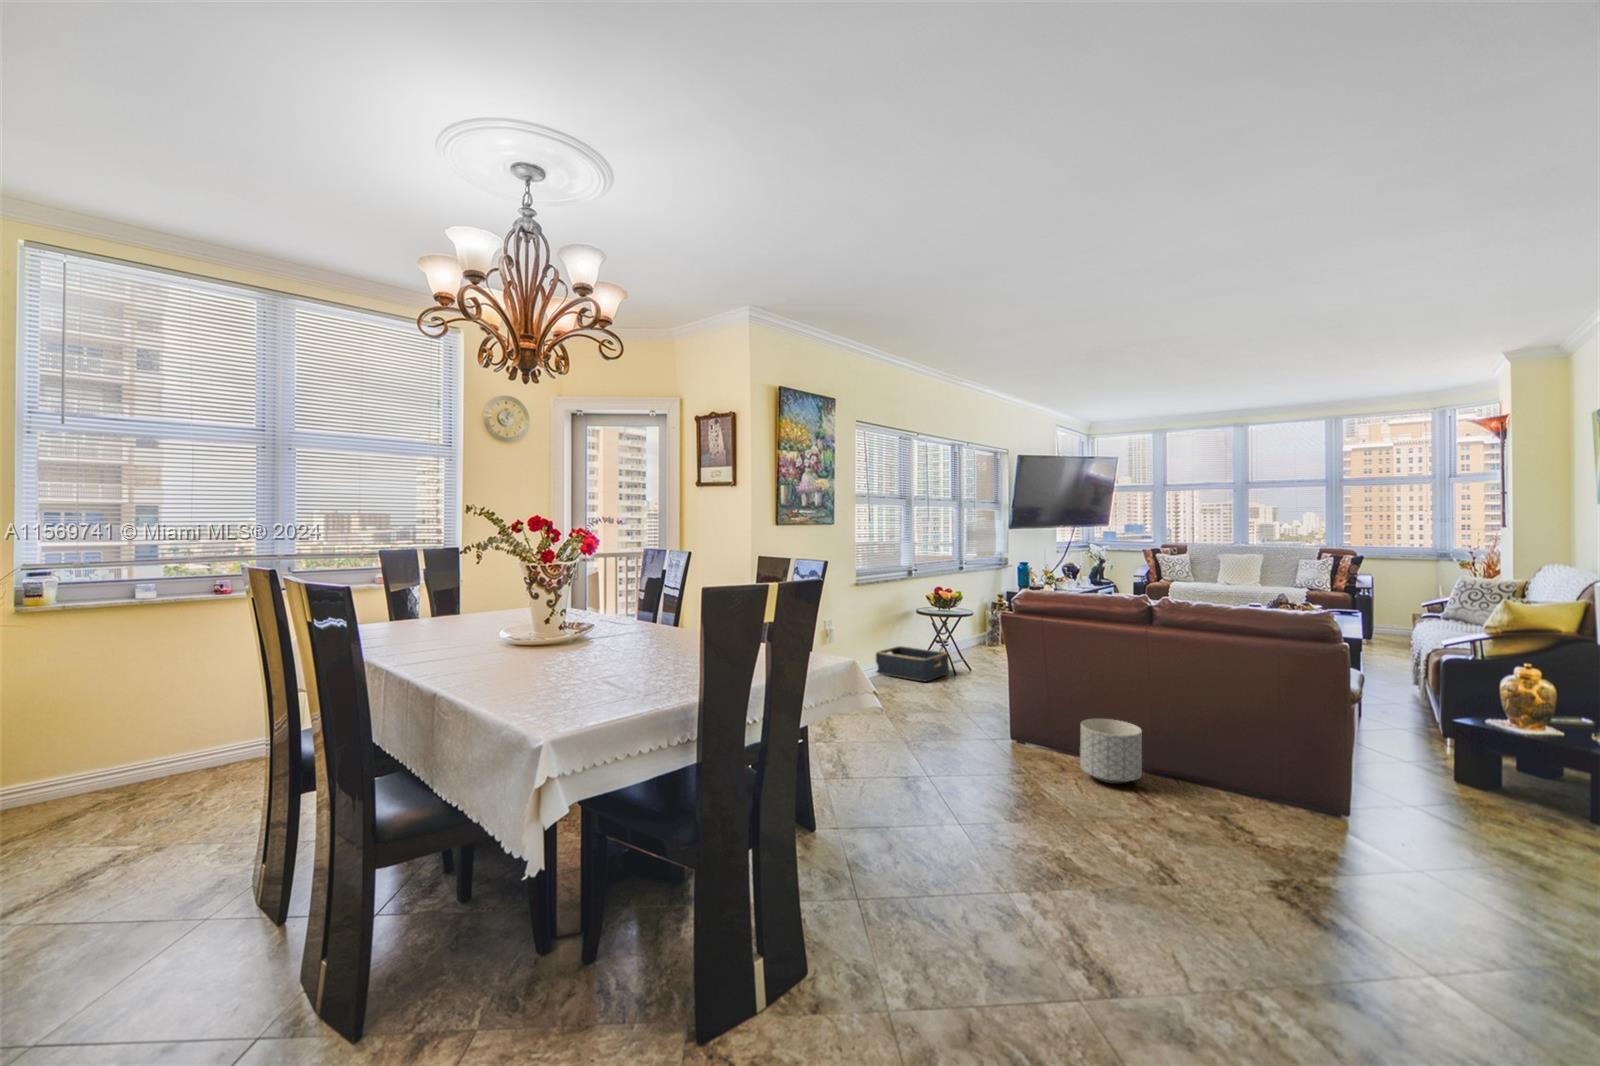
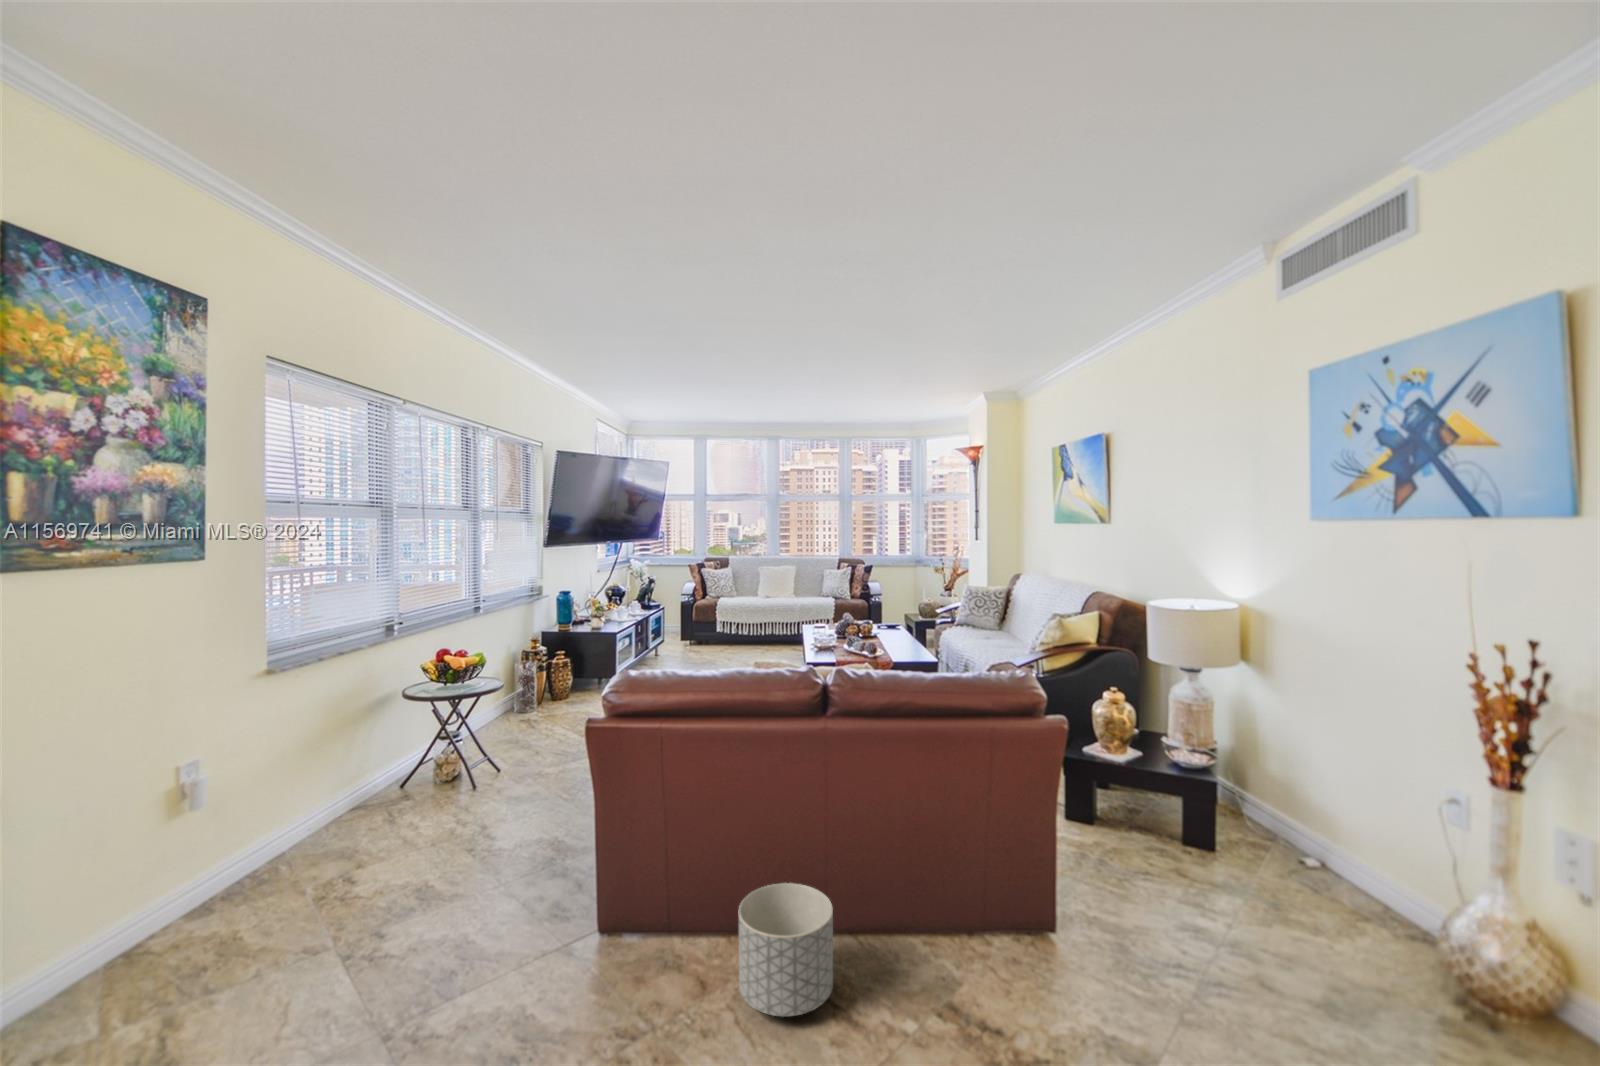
basket: present [876,646,948,681] -> none [318,758,462,825]

